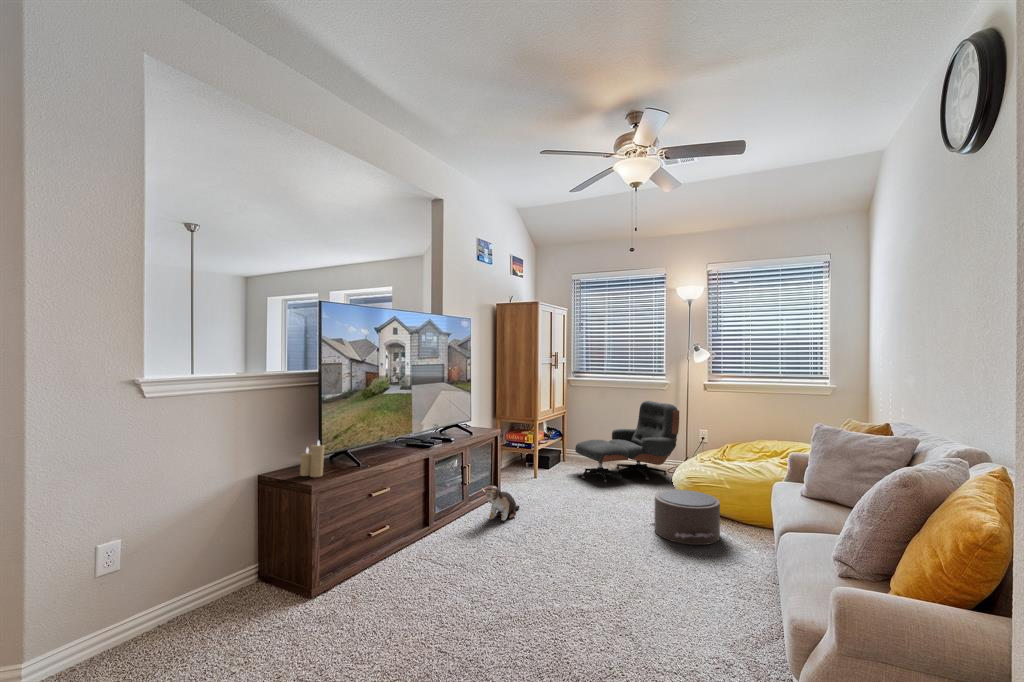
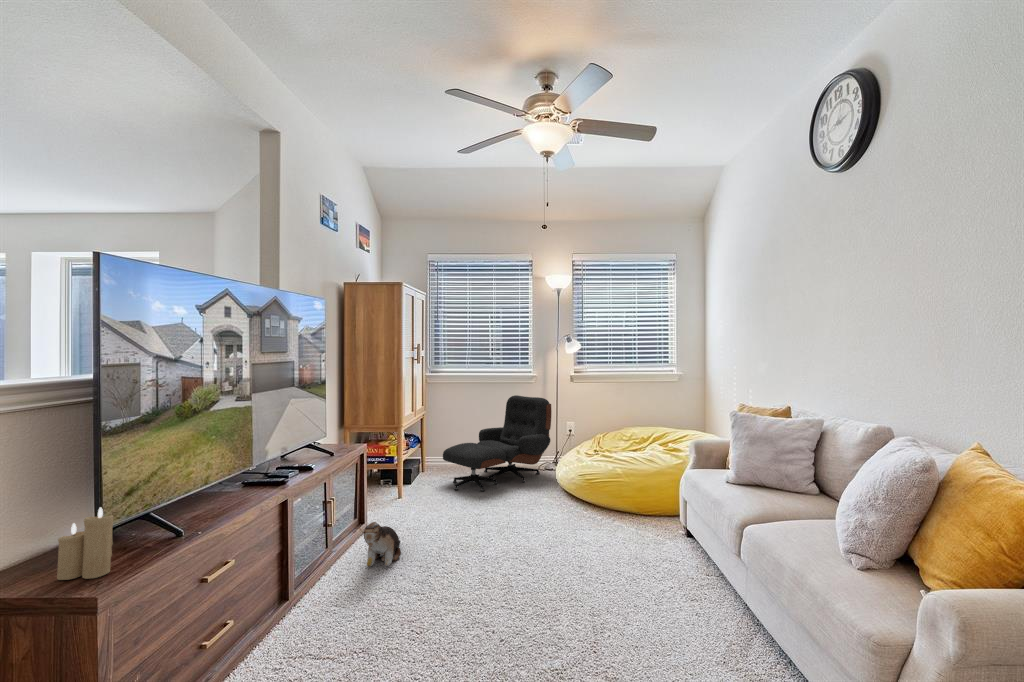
pouf: present [650,490,720,545] -> none [556,493,640,556]

